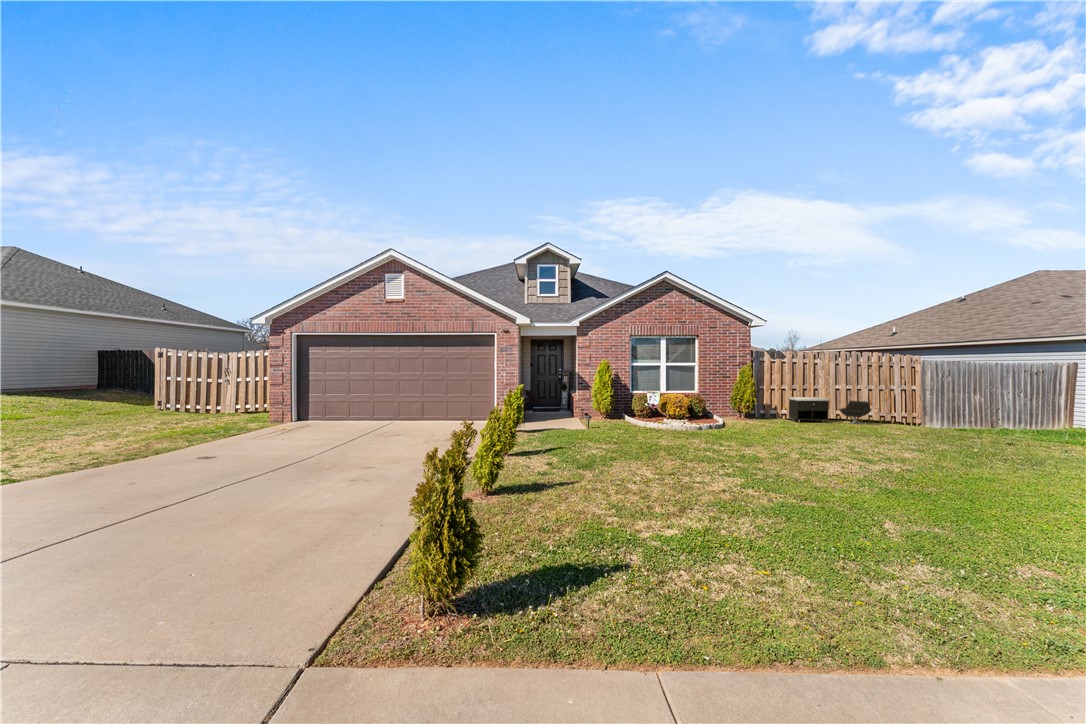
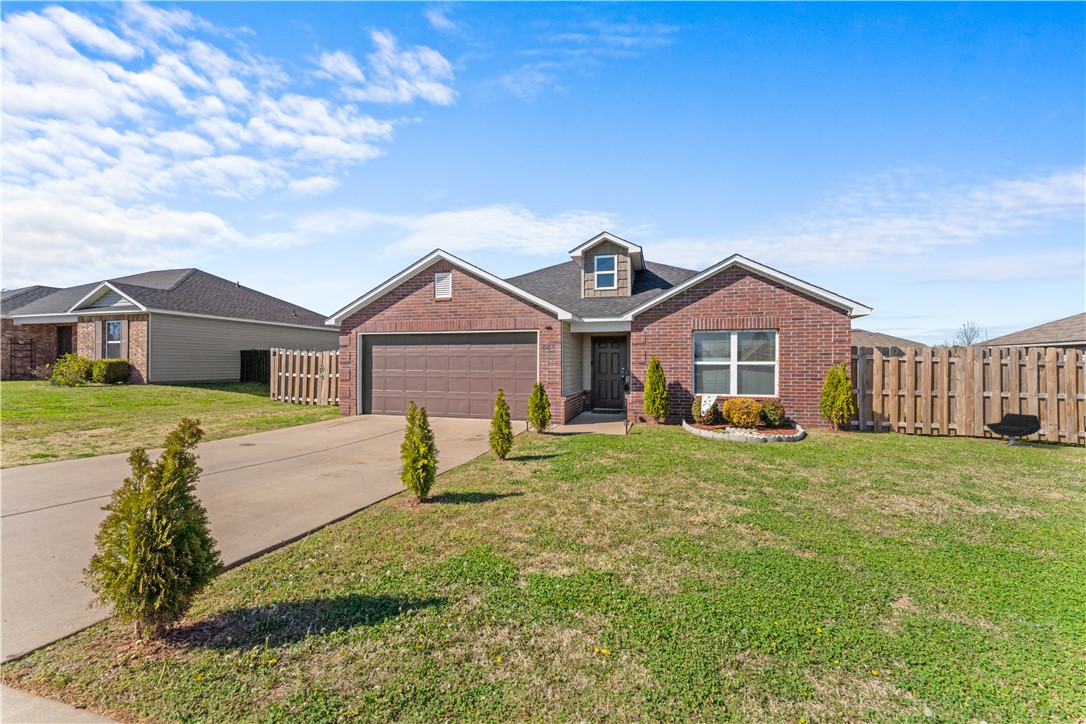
storage bench: present [789,397,829,422] -> none [908,406,969,441]

